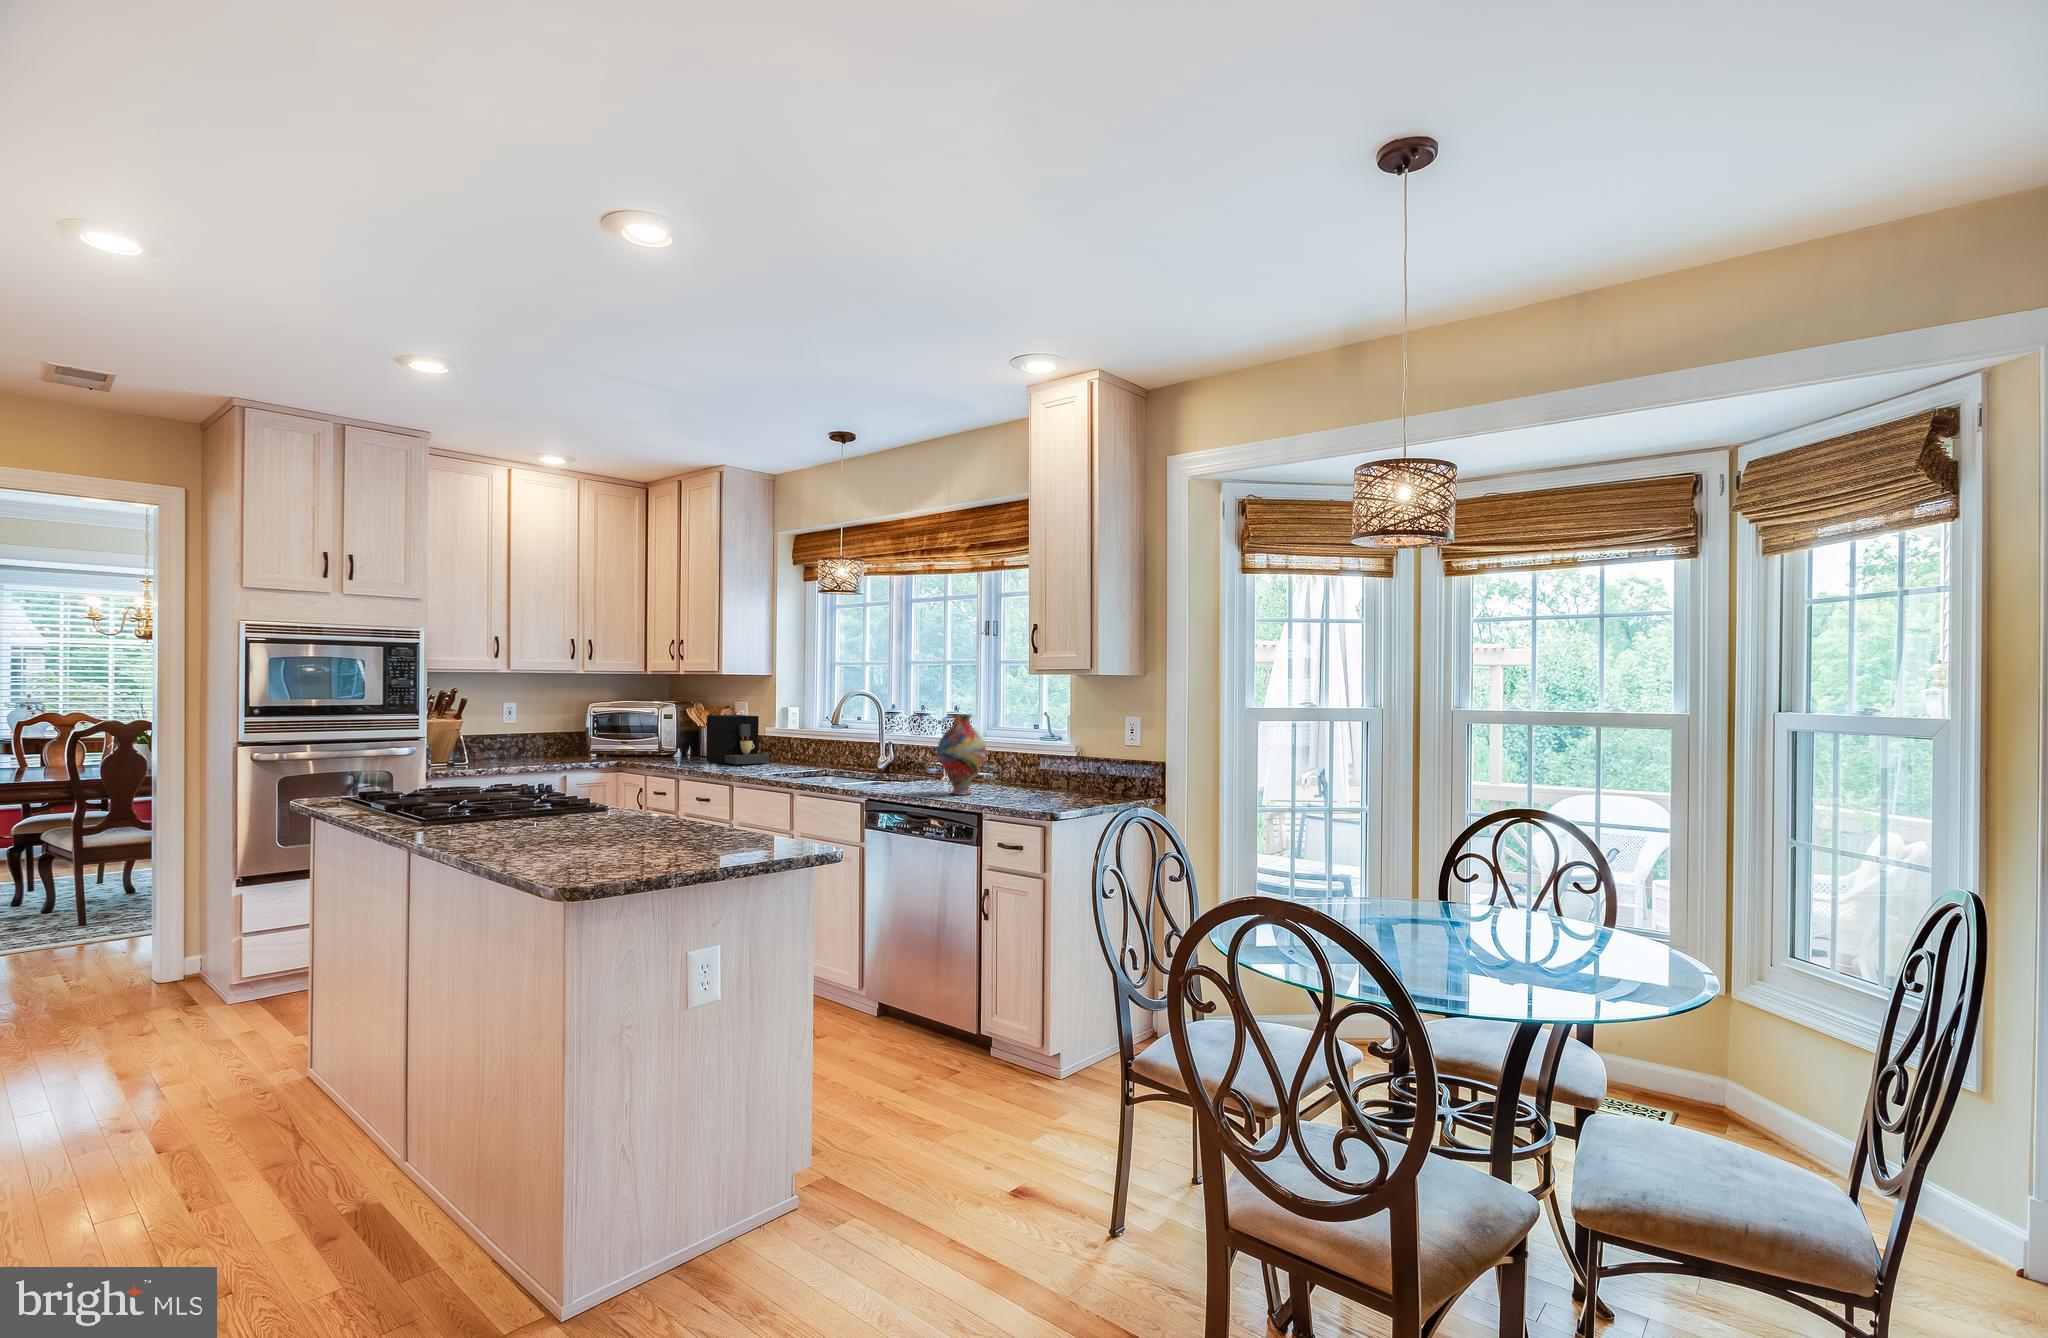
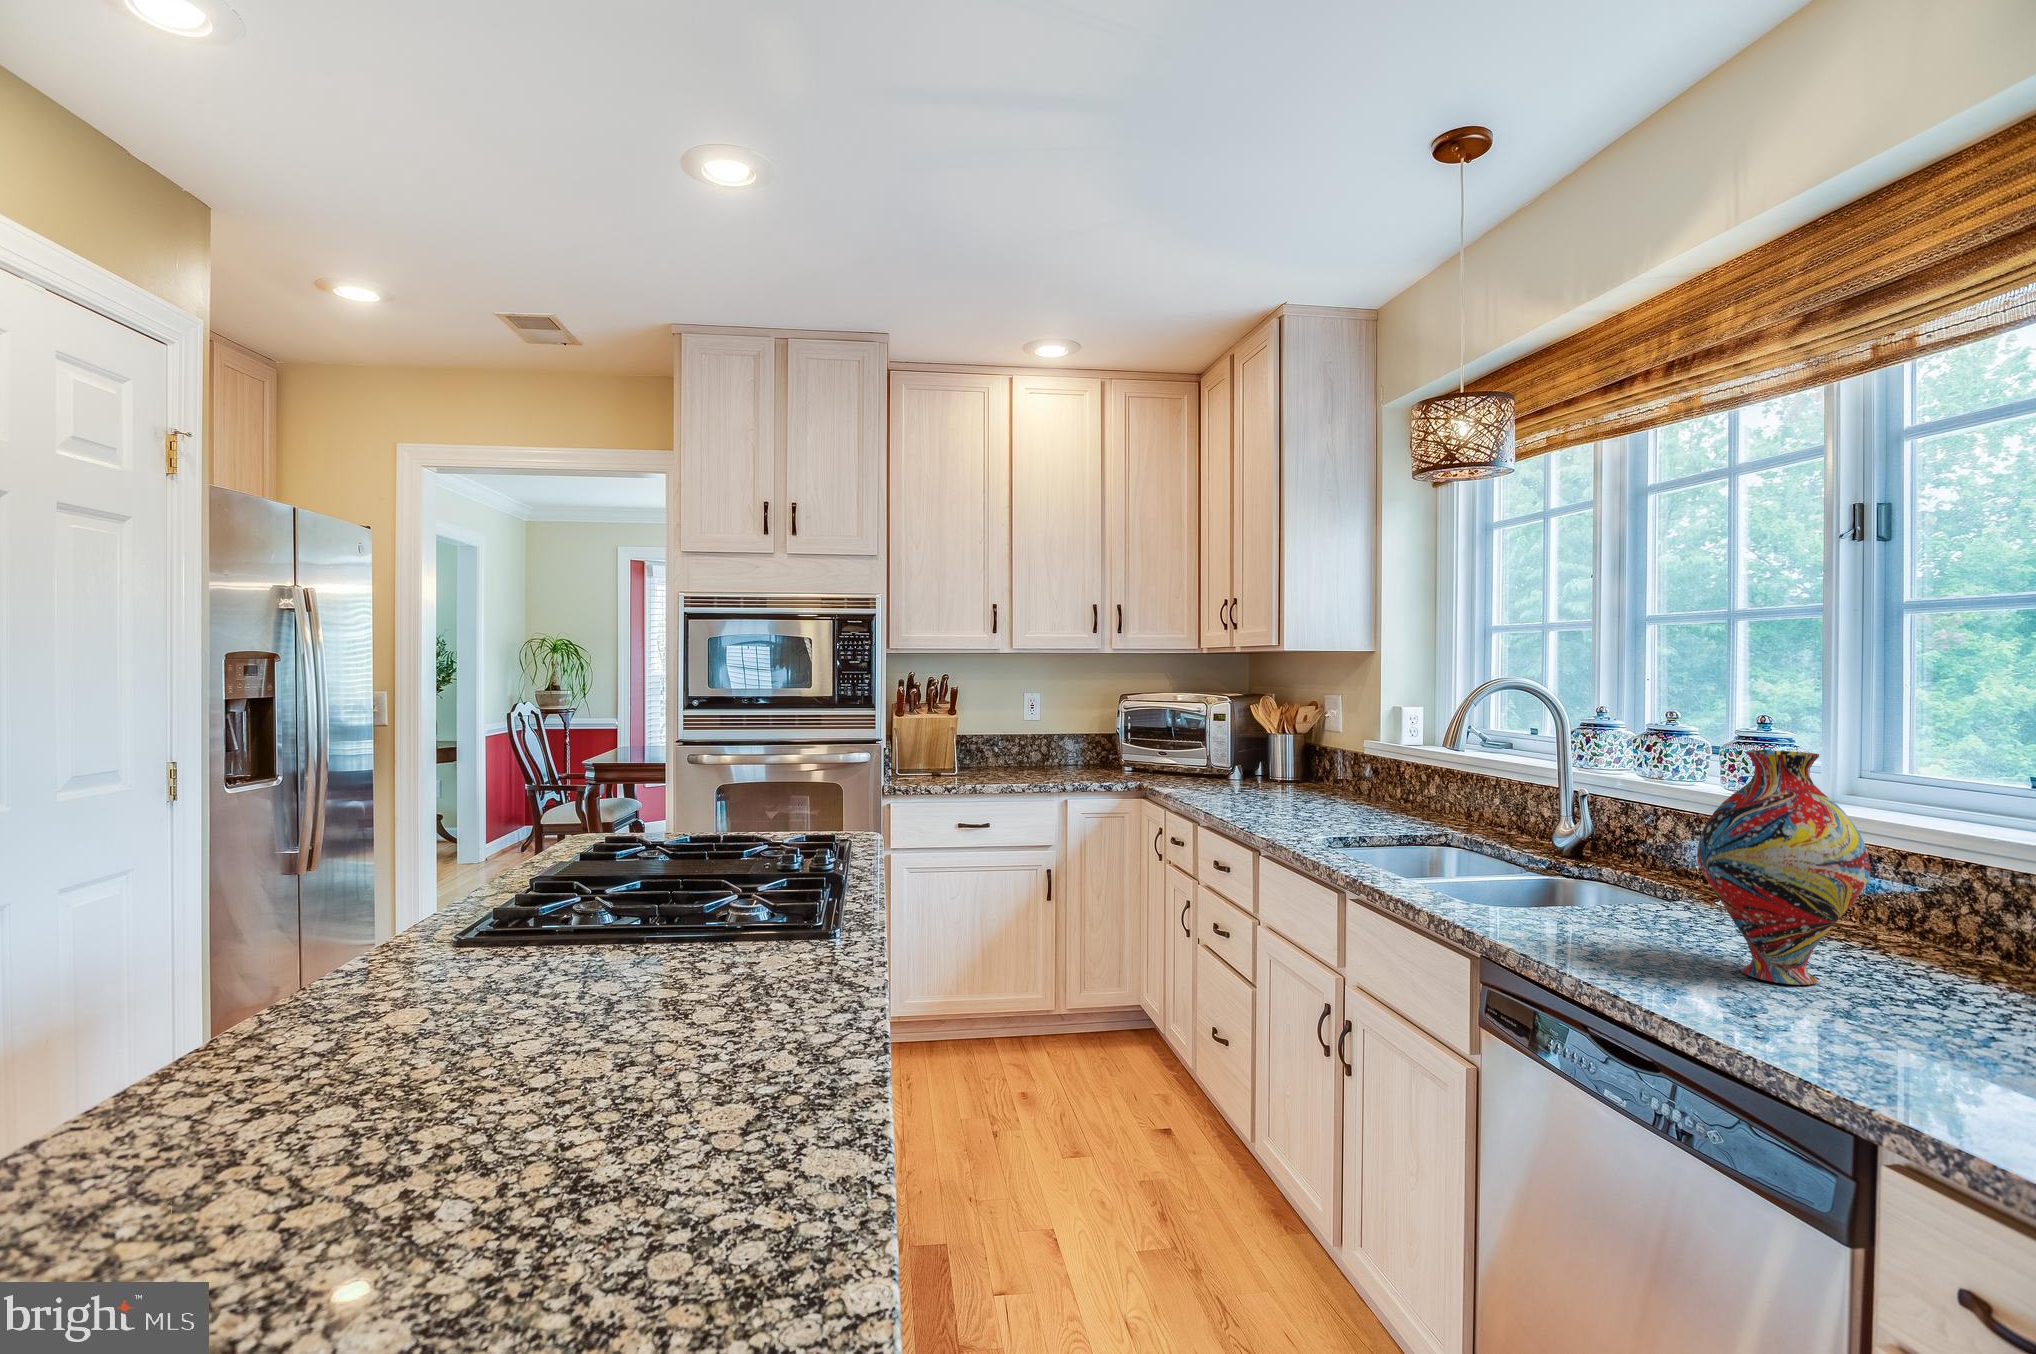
coffee maker: present [706,715,769,764] -> none [1263,718,1359,806]

